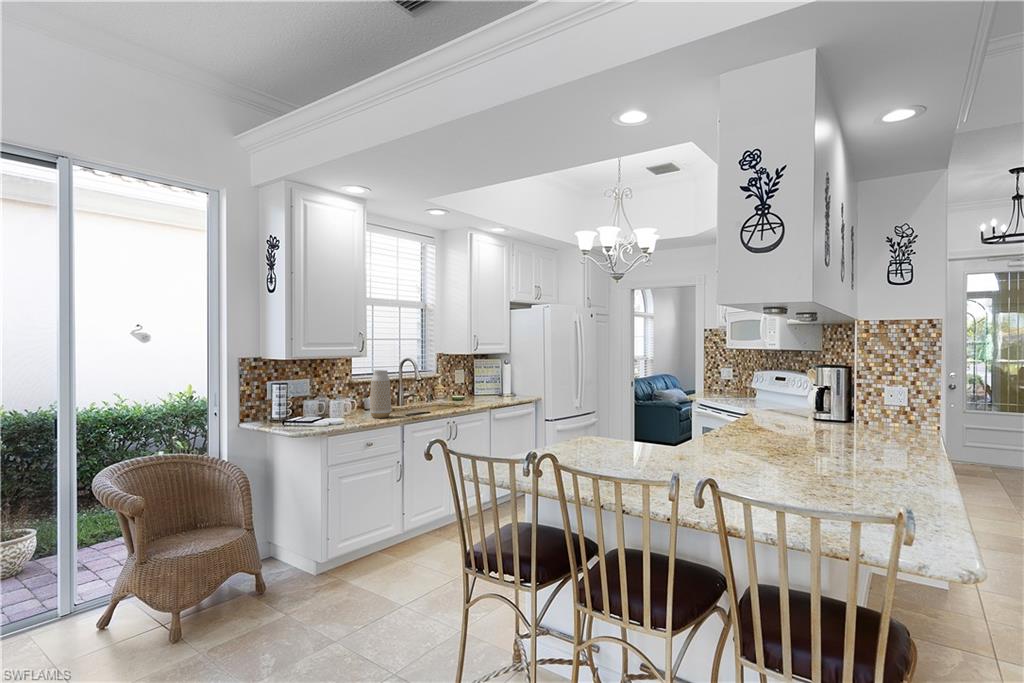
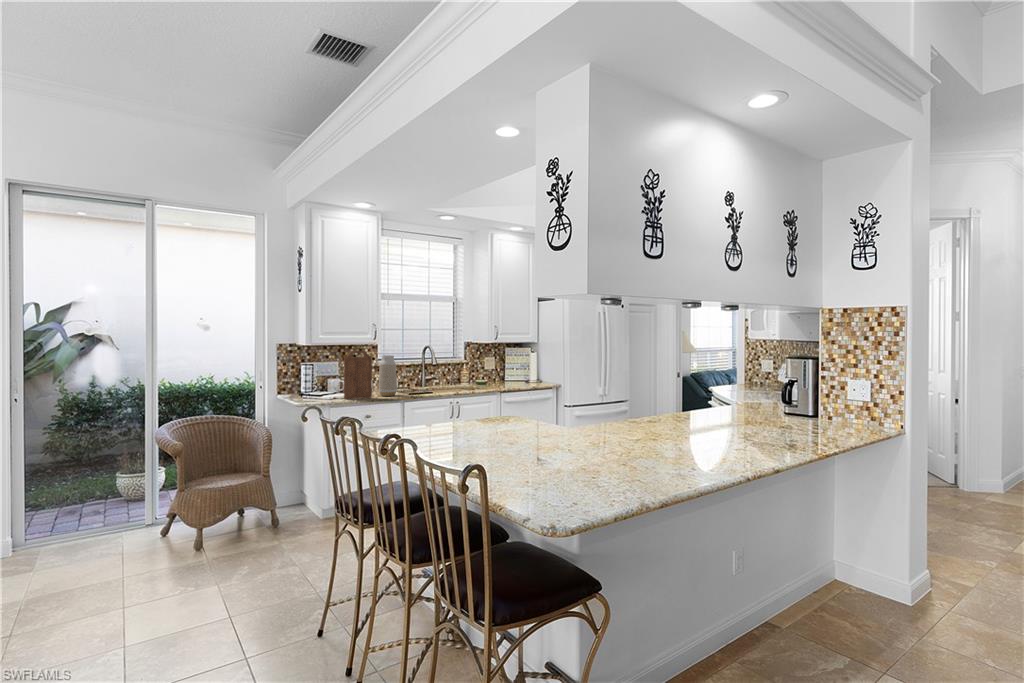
cutting board: none [337,365,367,424] -> present [344,351,372,399]

